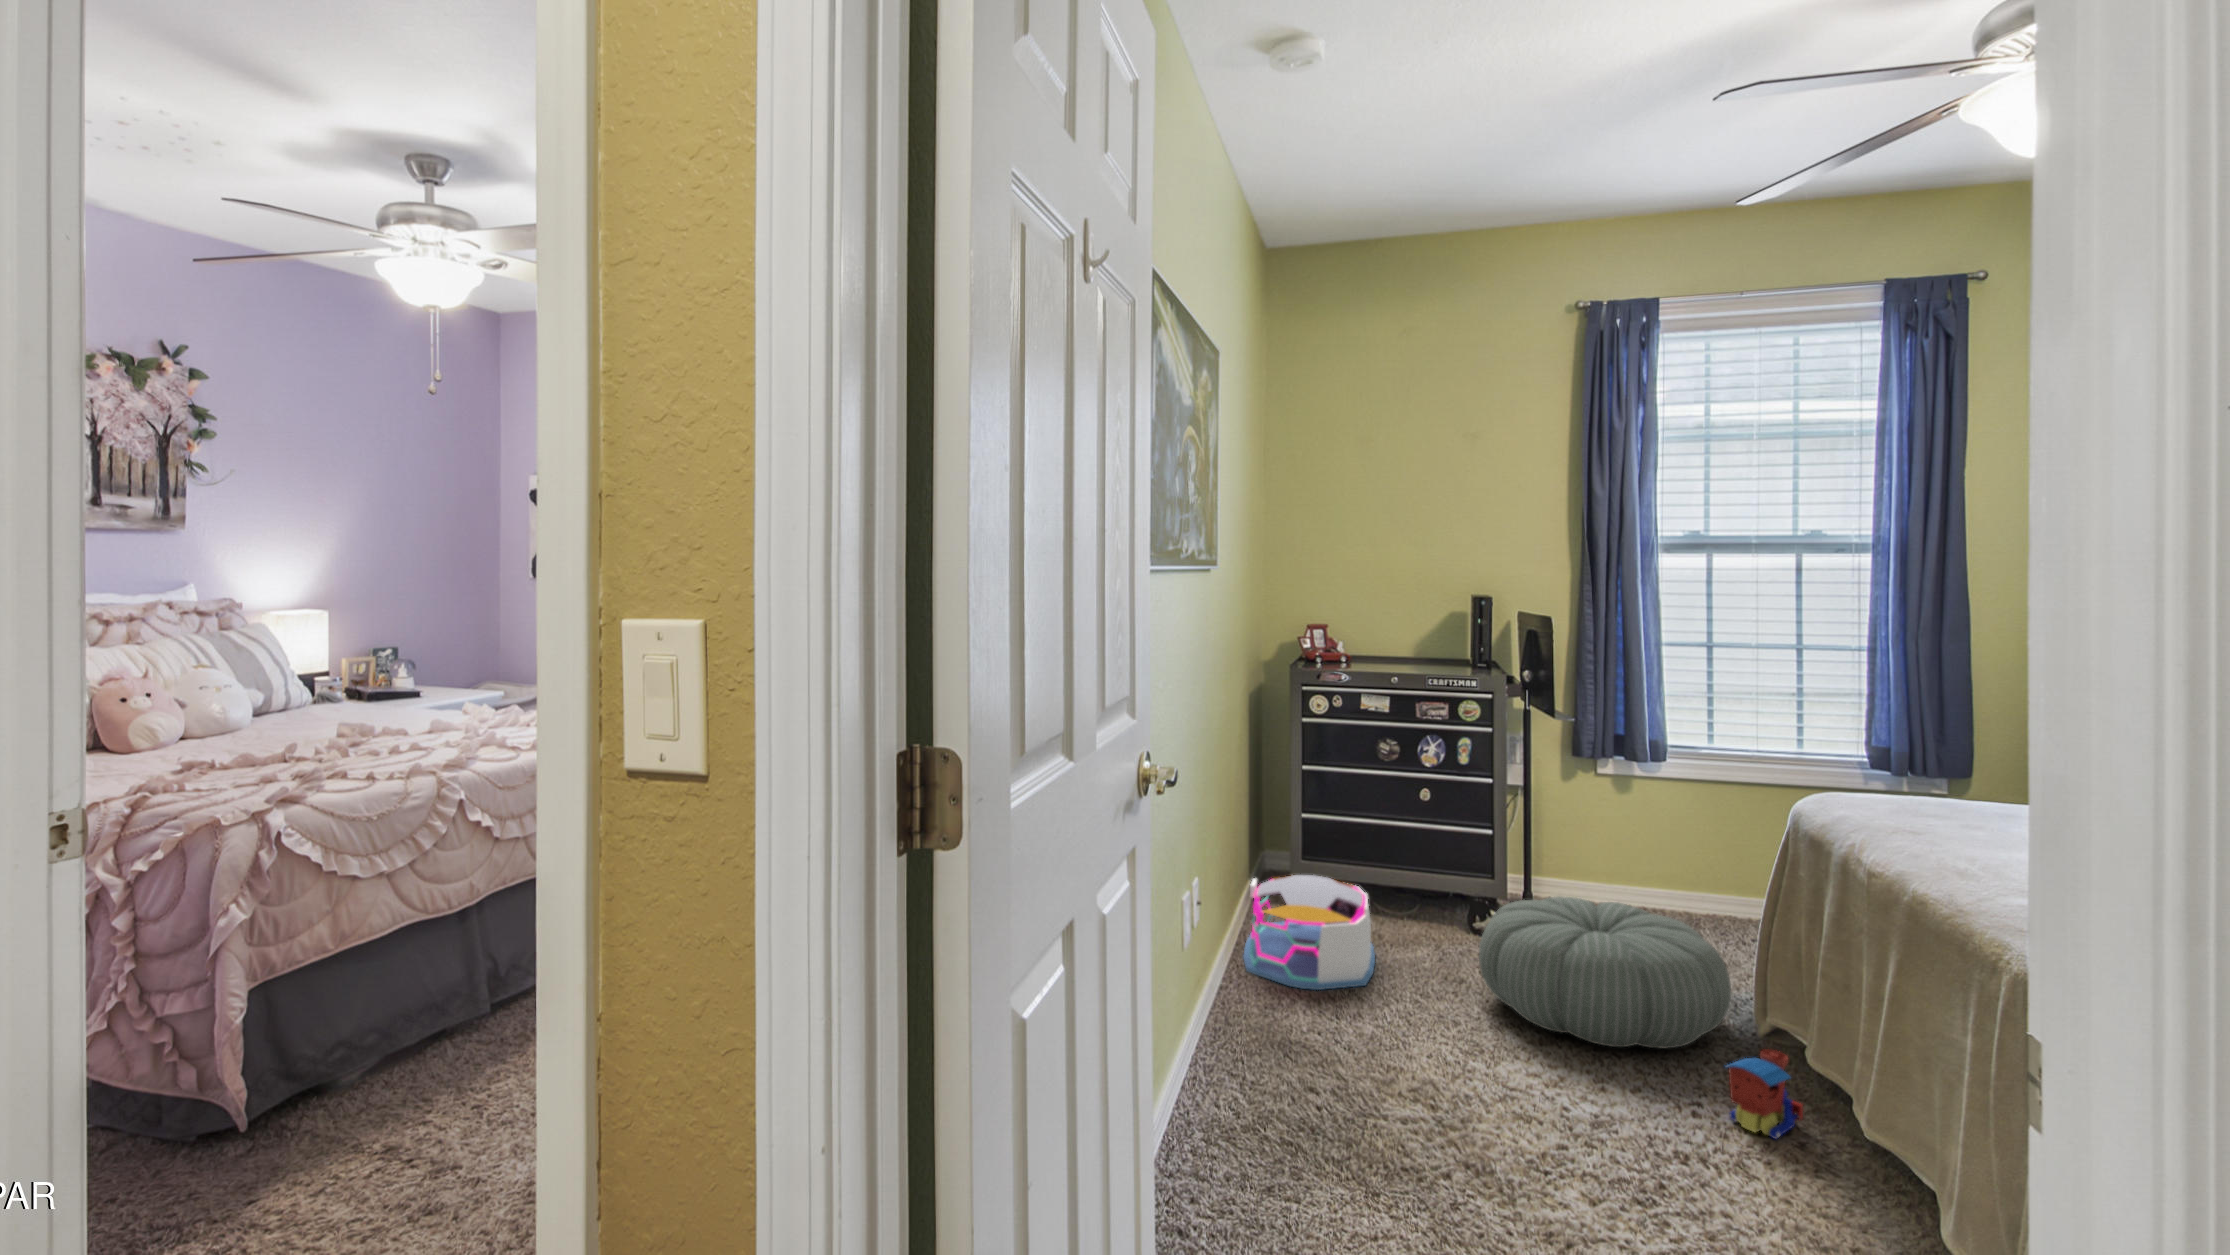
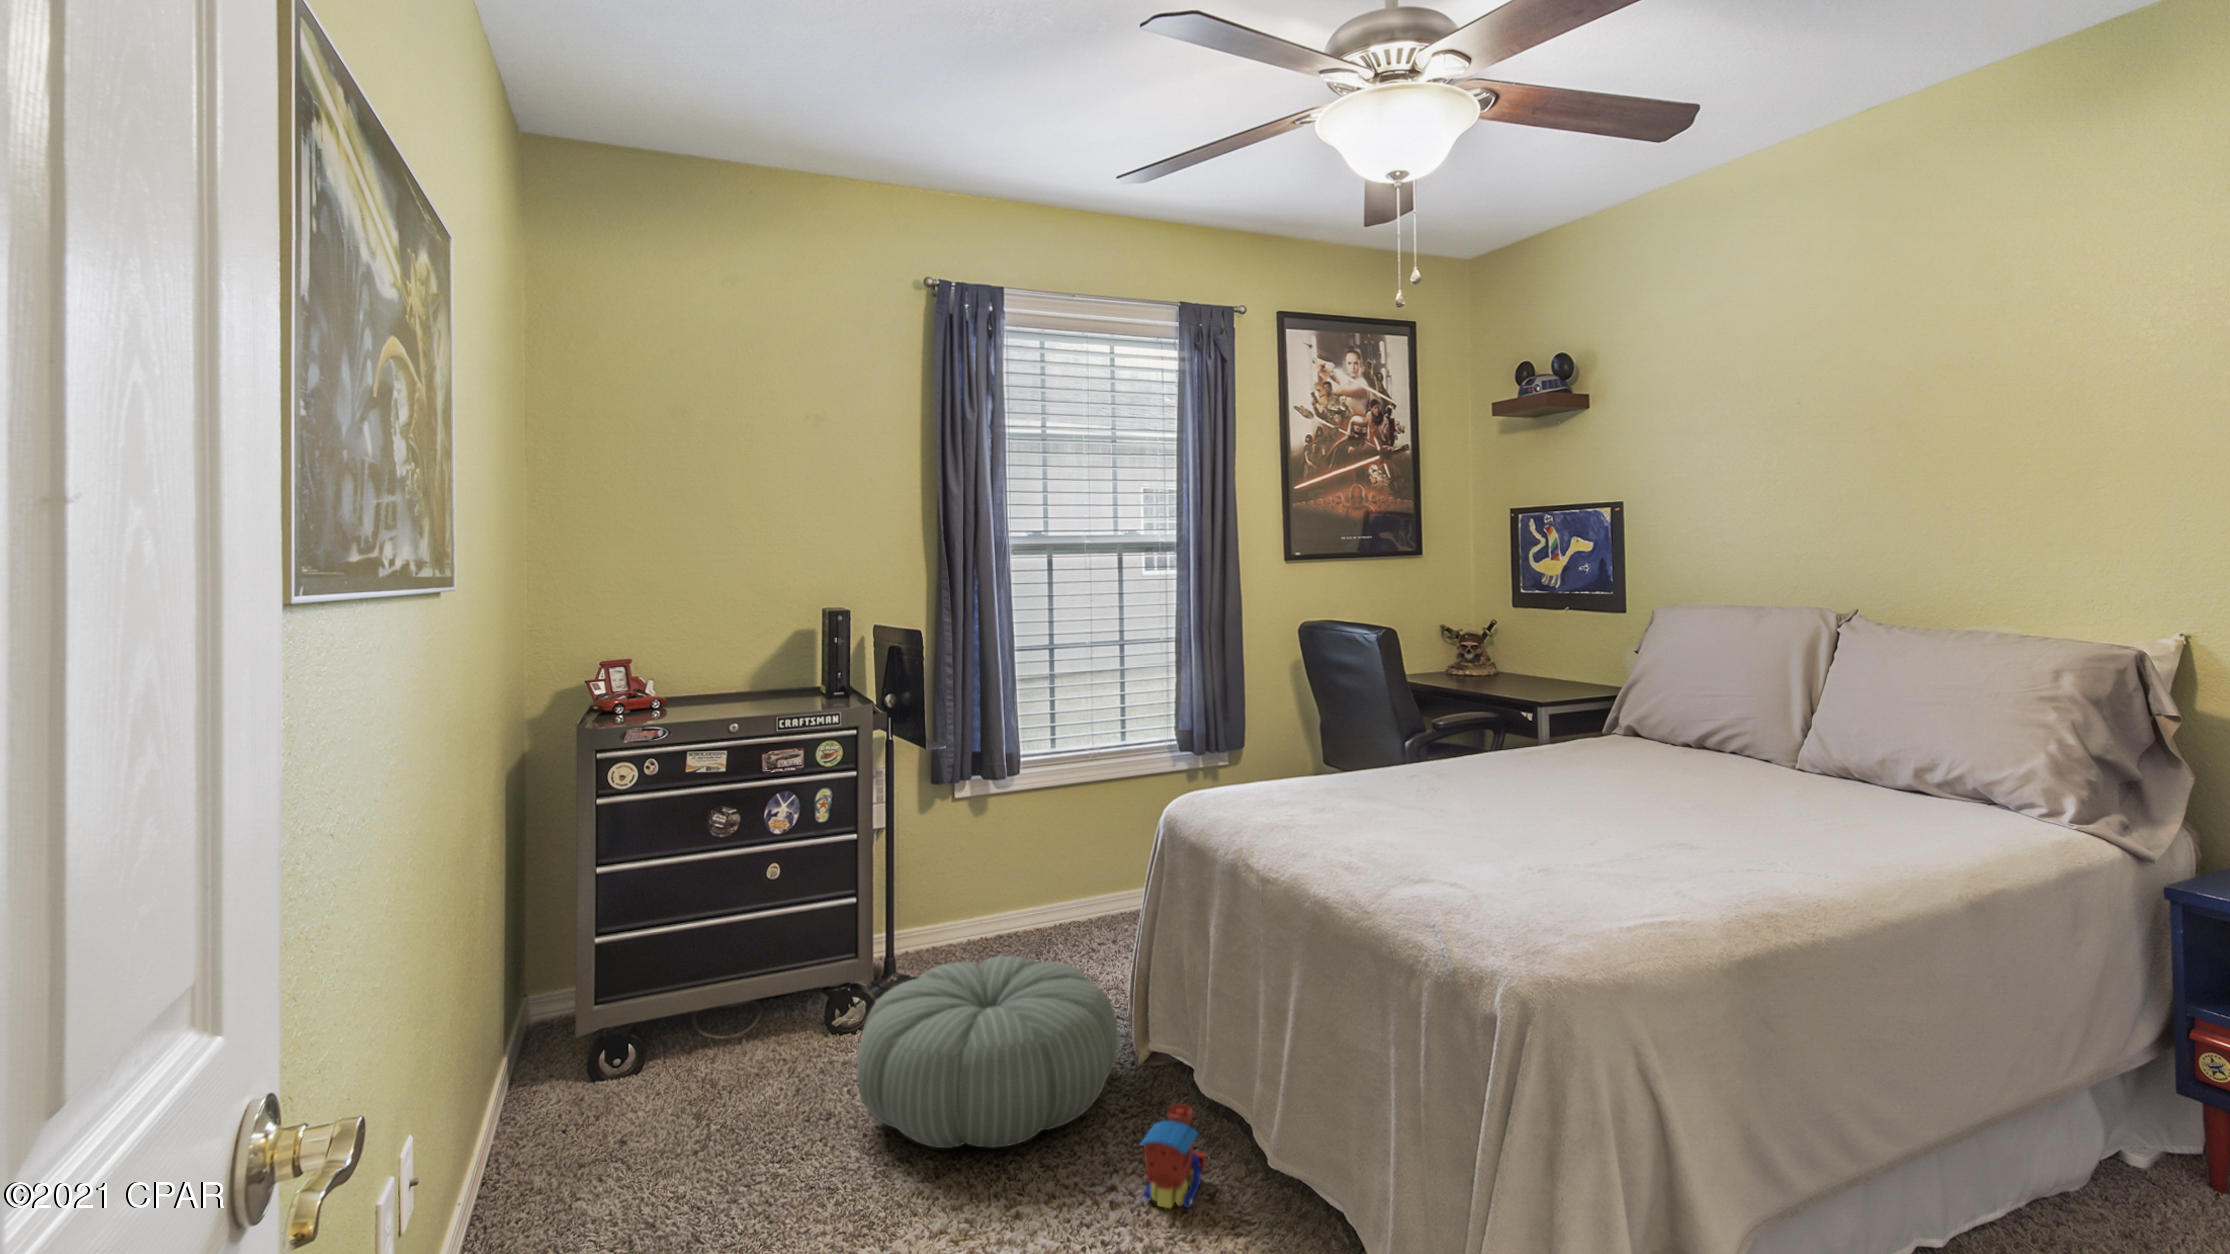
storage bin: present [1243,875,1375,990] -> none [512,1012,718,1212]

